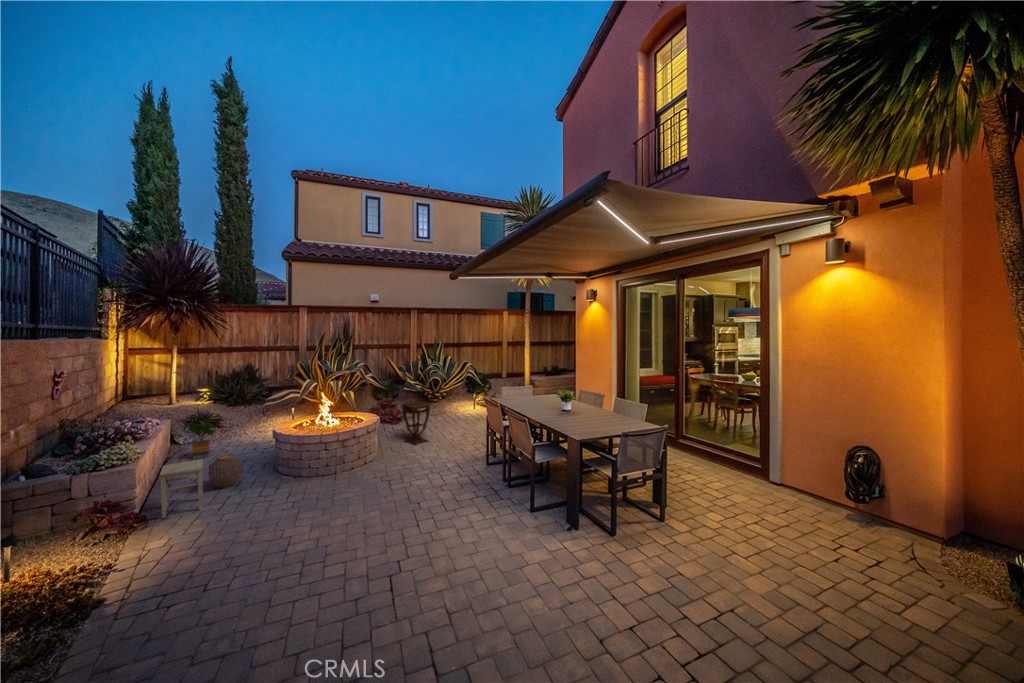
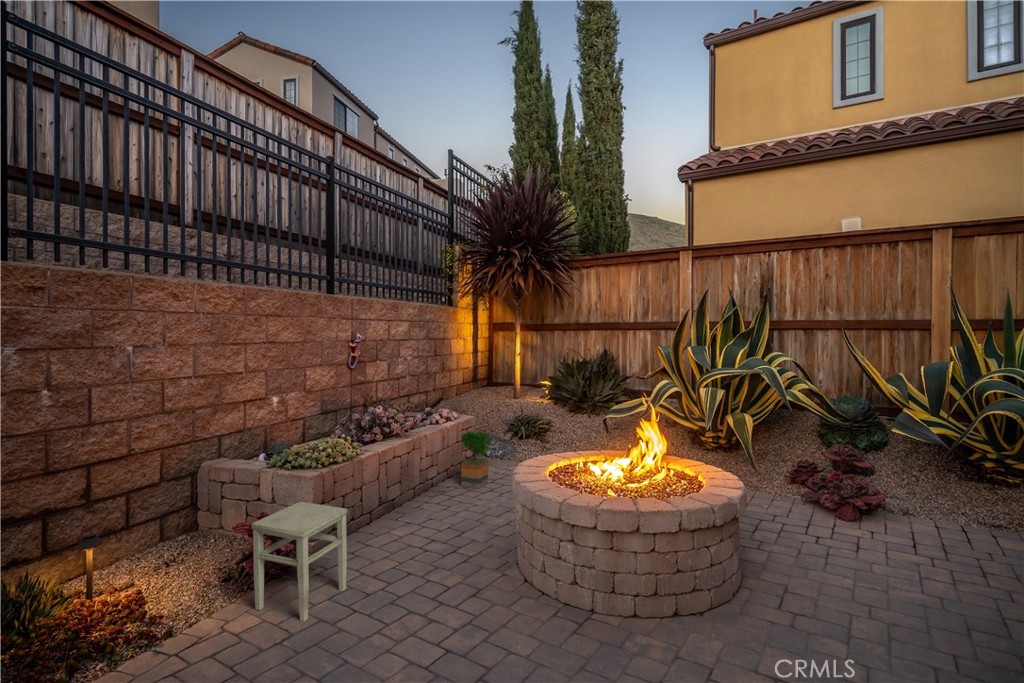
side table: present [402,401,430,445] -> none [863,482,995,661]
woven basket: present [209,454,243,487] -> none [382,506,439,576]

